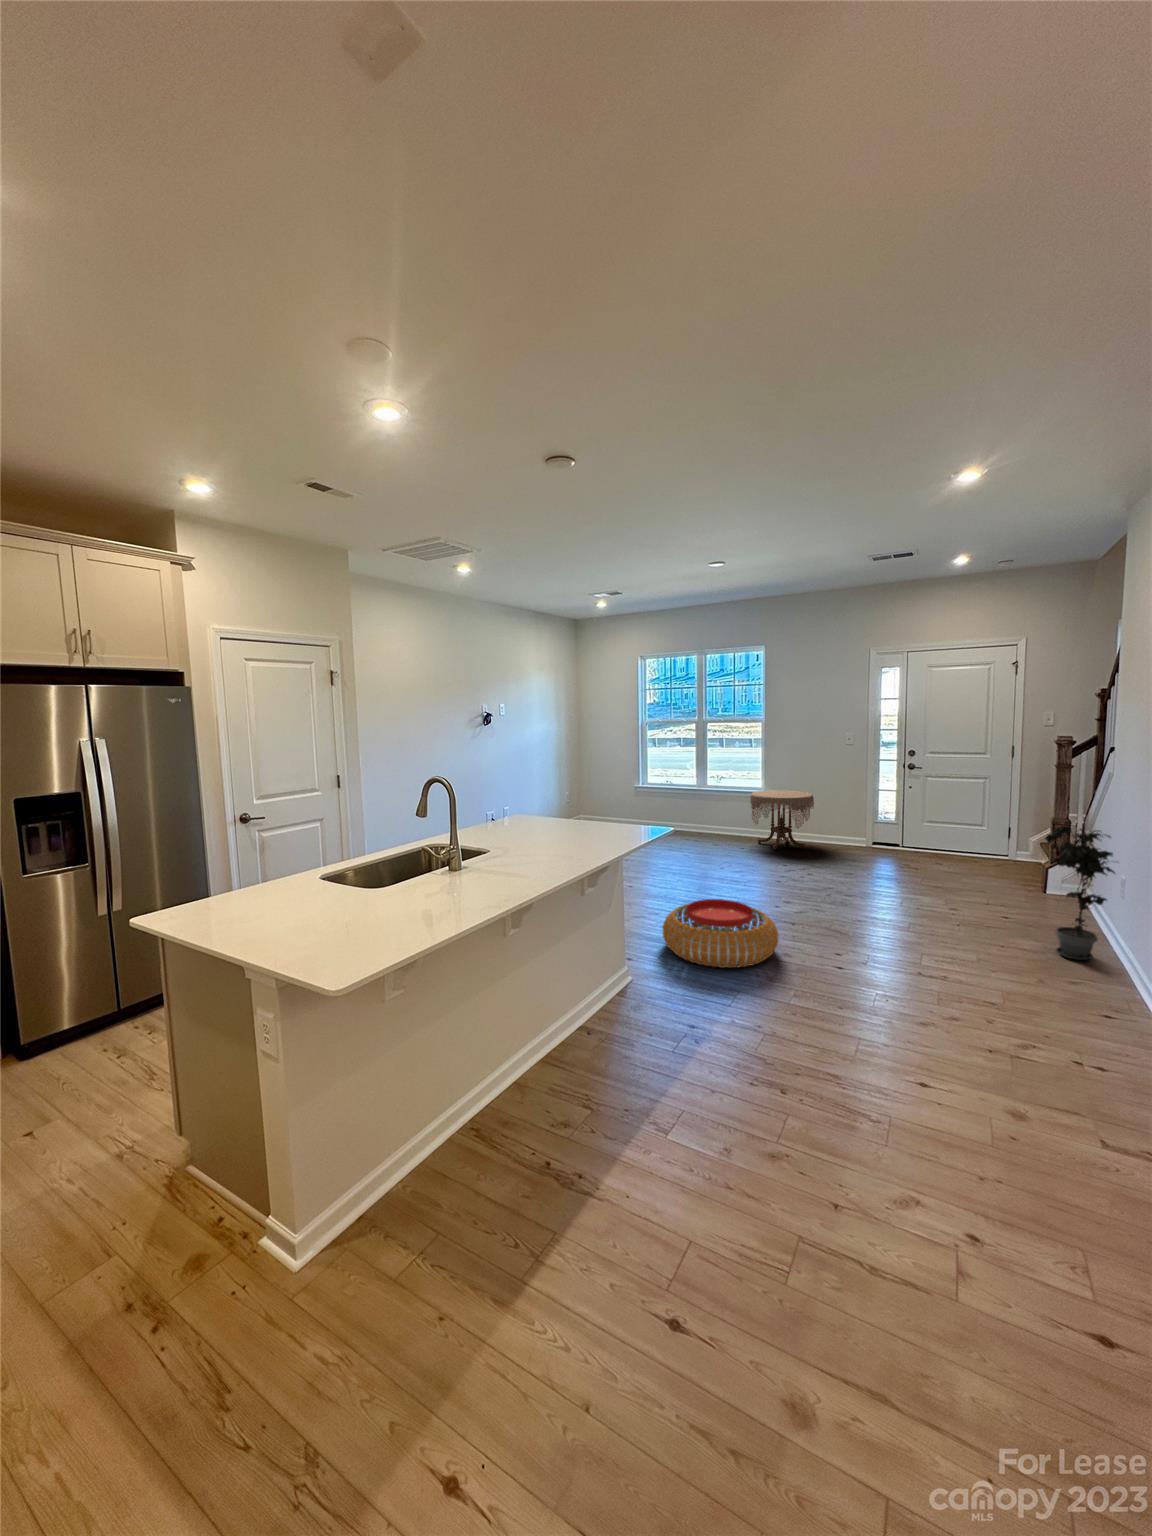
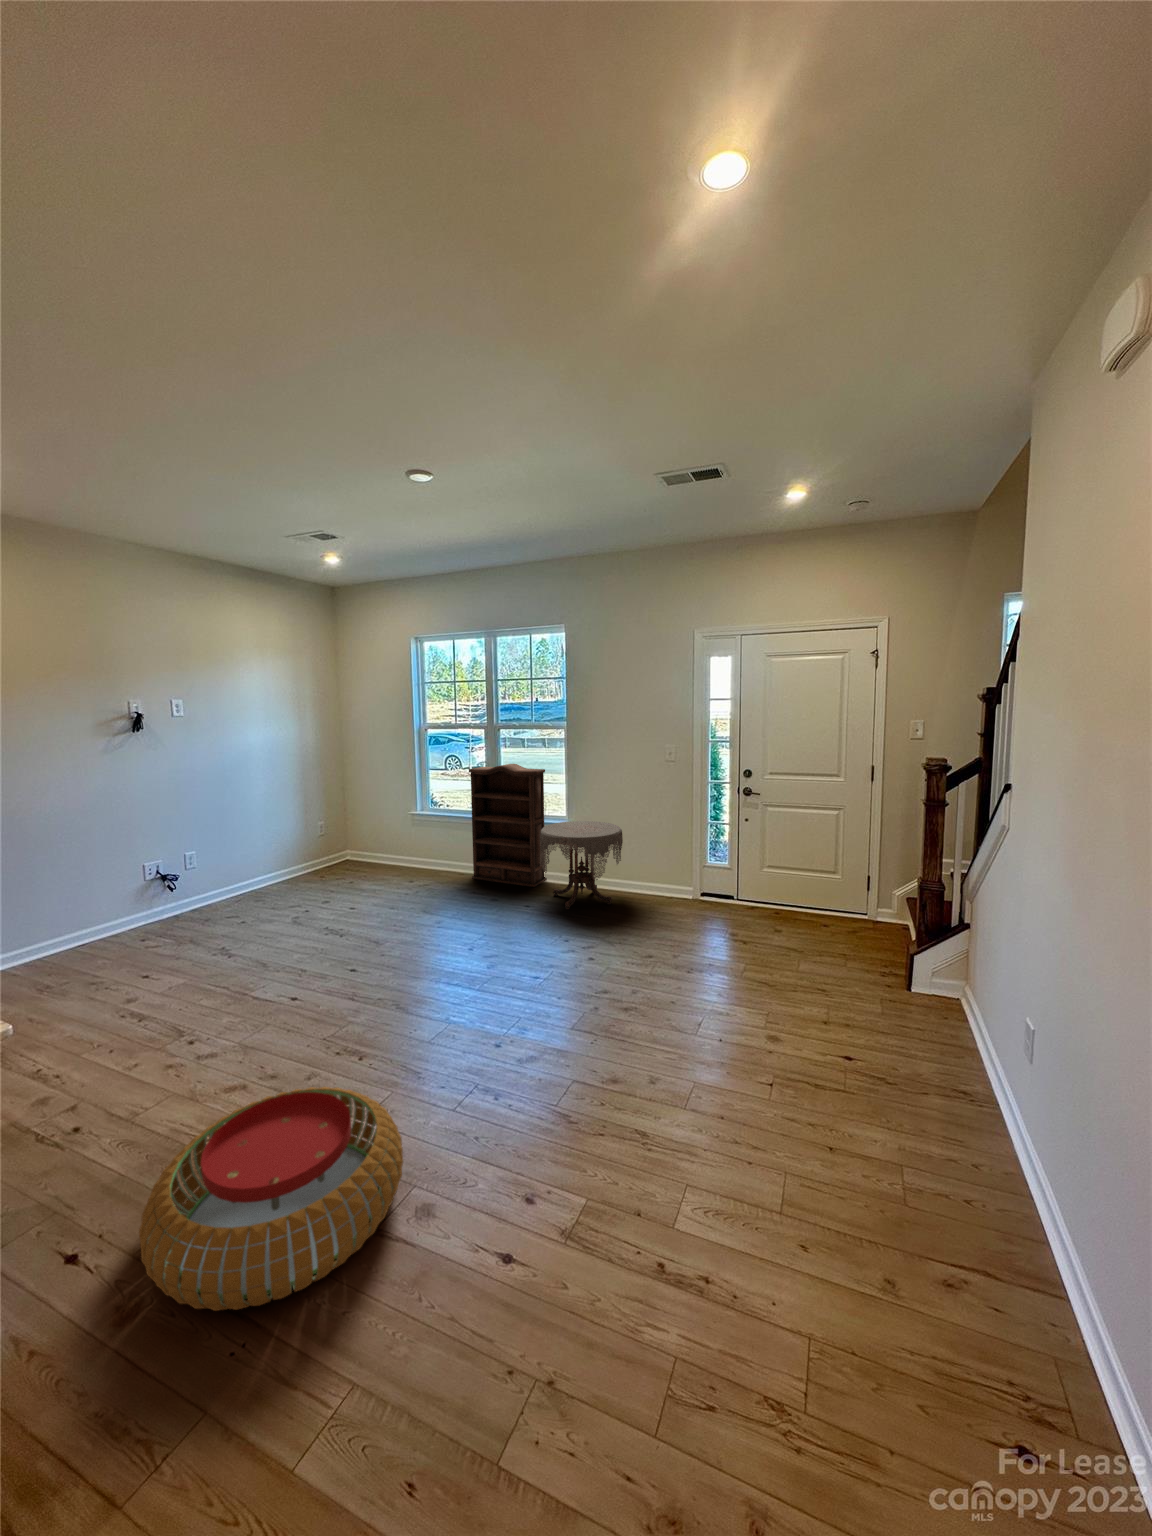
bookshelf: none [687,749,746,839] -> present [469,764,547,887]
potted plant: present [1045,822,1115,960] -> none [896,945,1037,1210]

